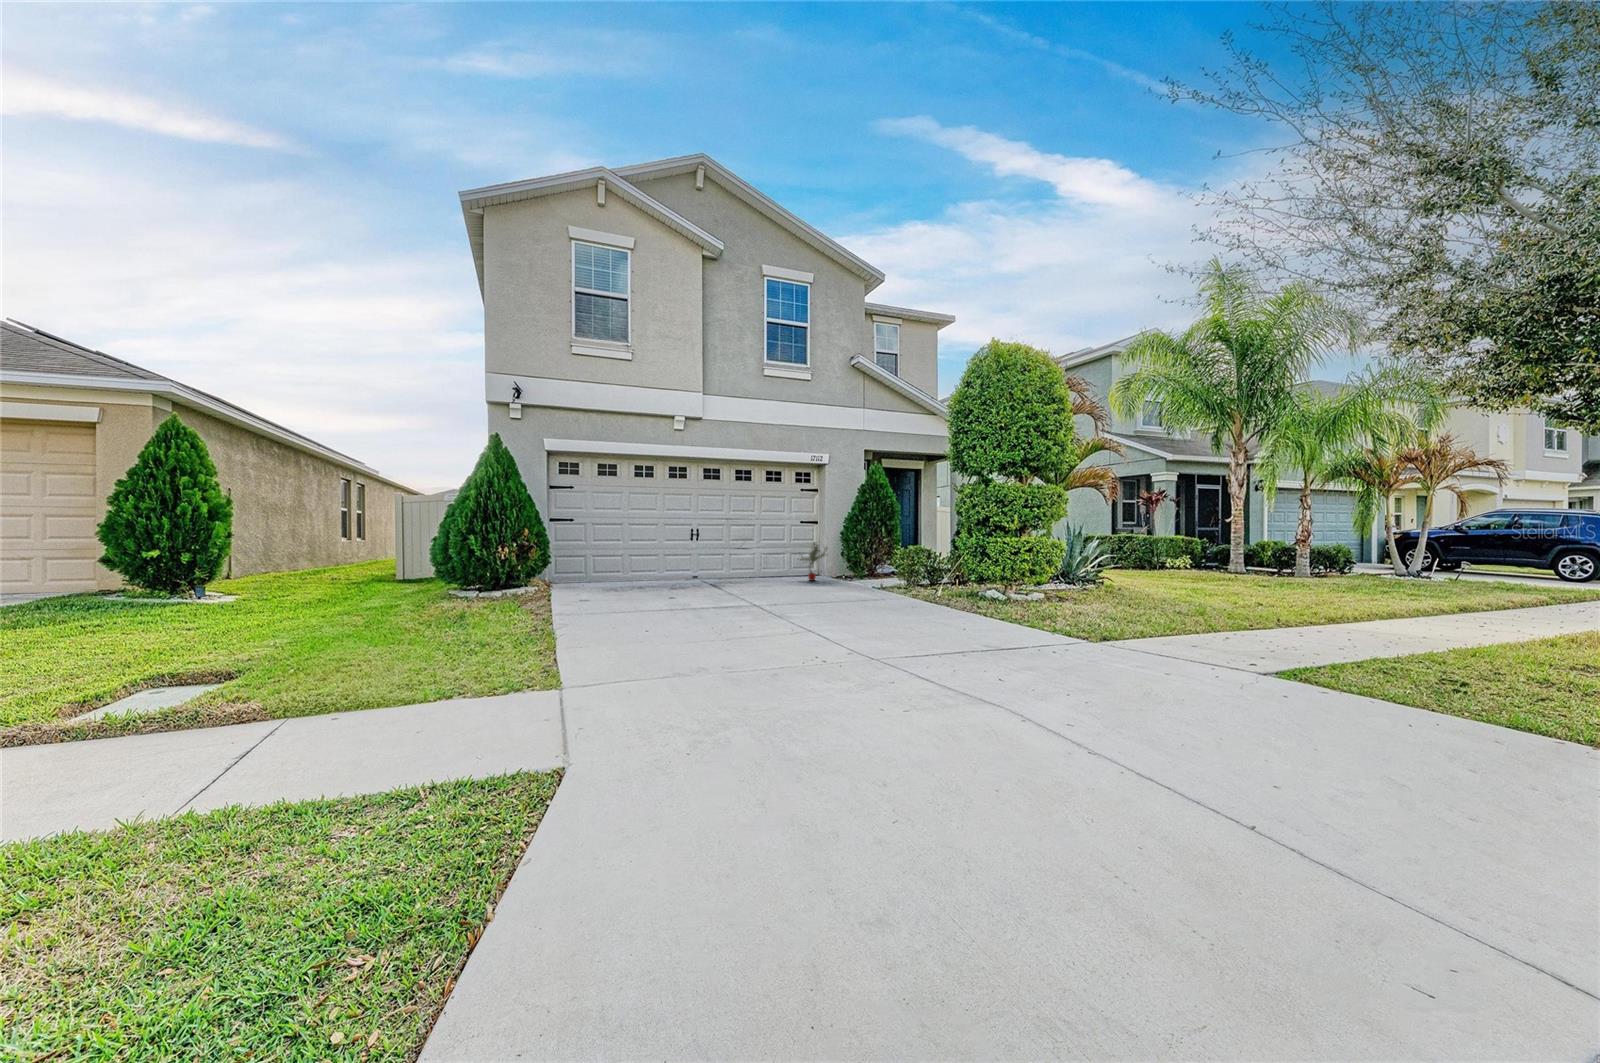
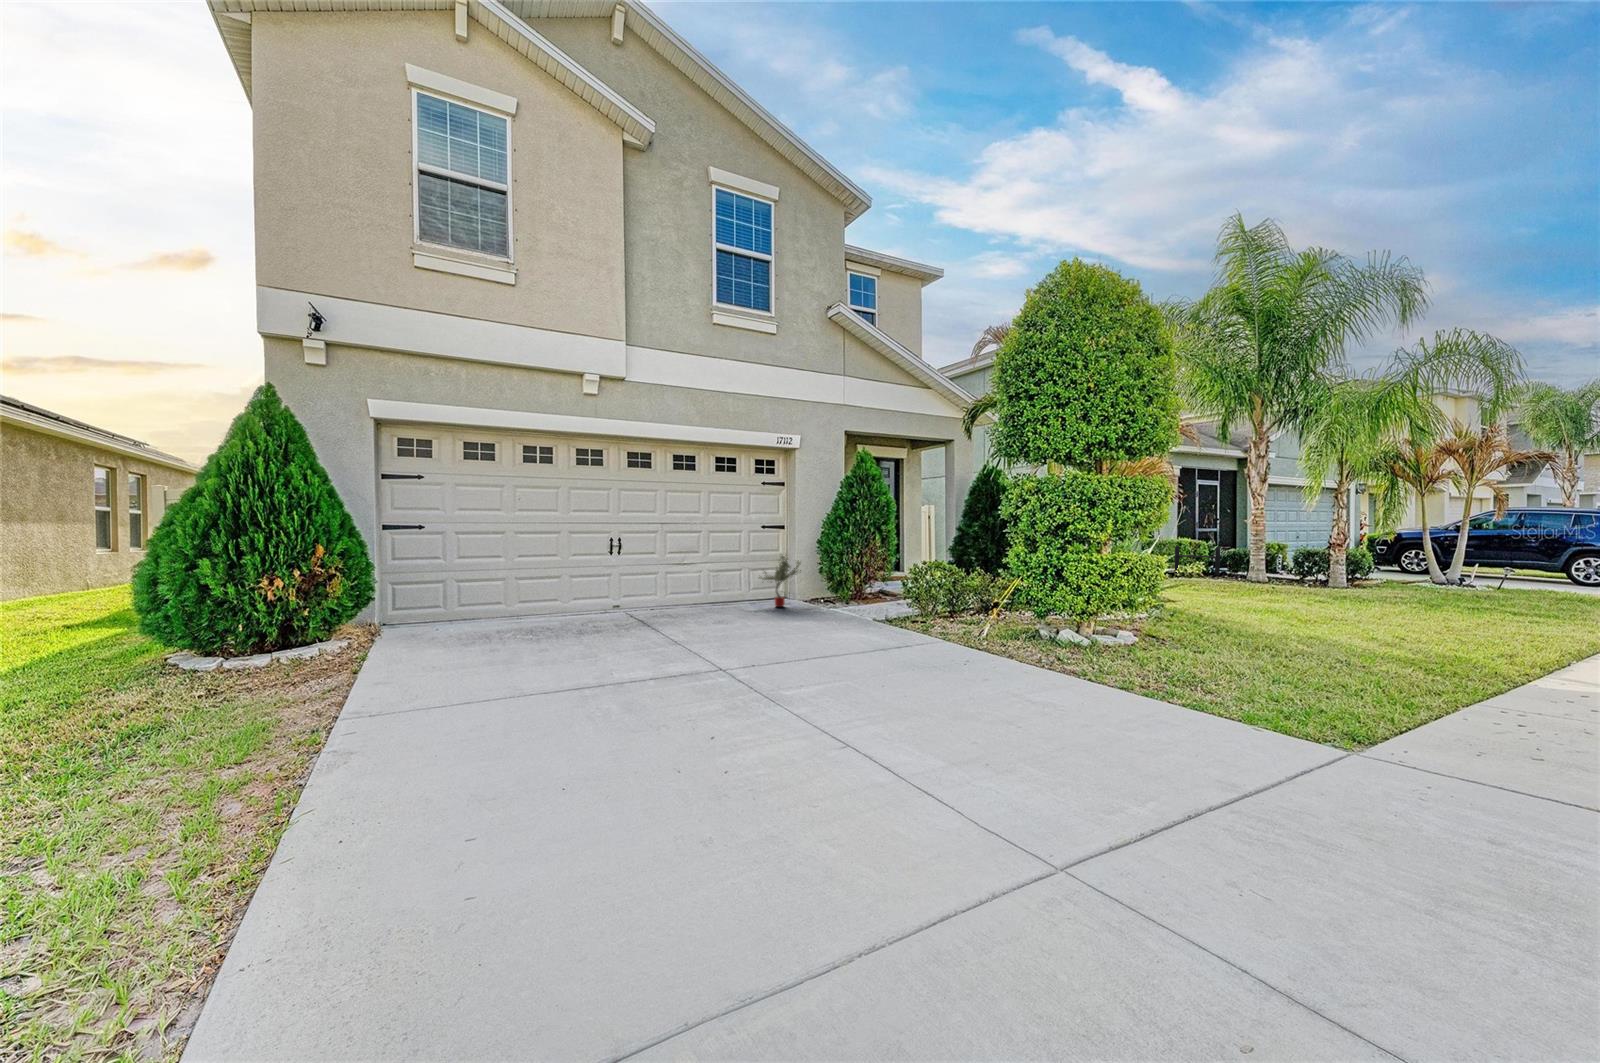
bench: none [1174,543,1215,569] -> present [1174,546,1220,576]

